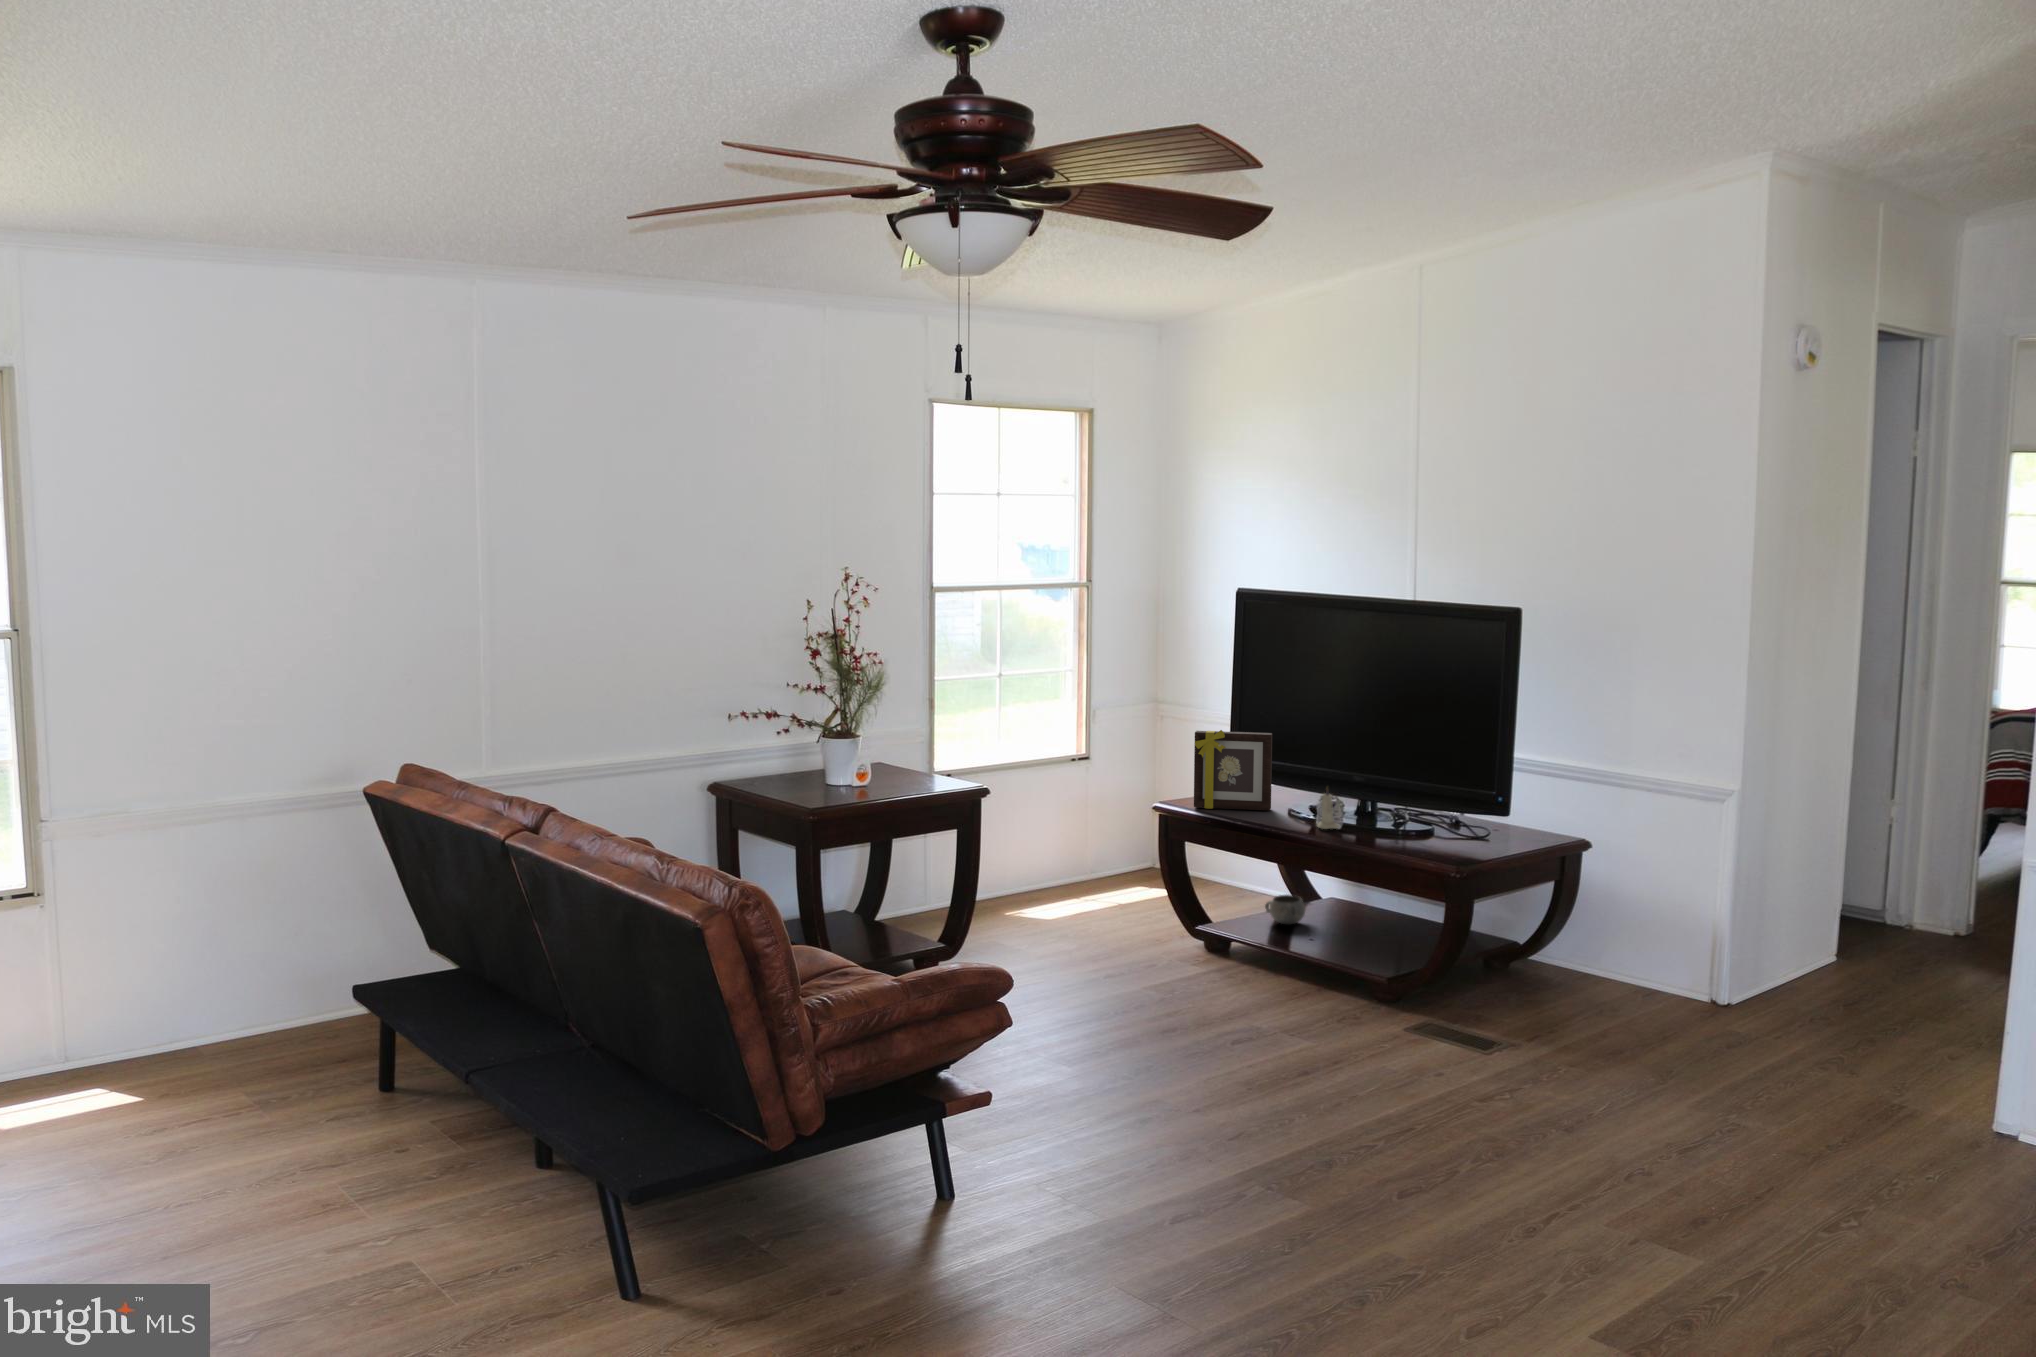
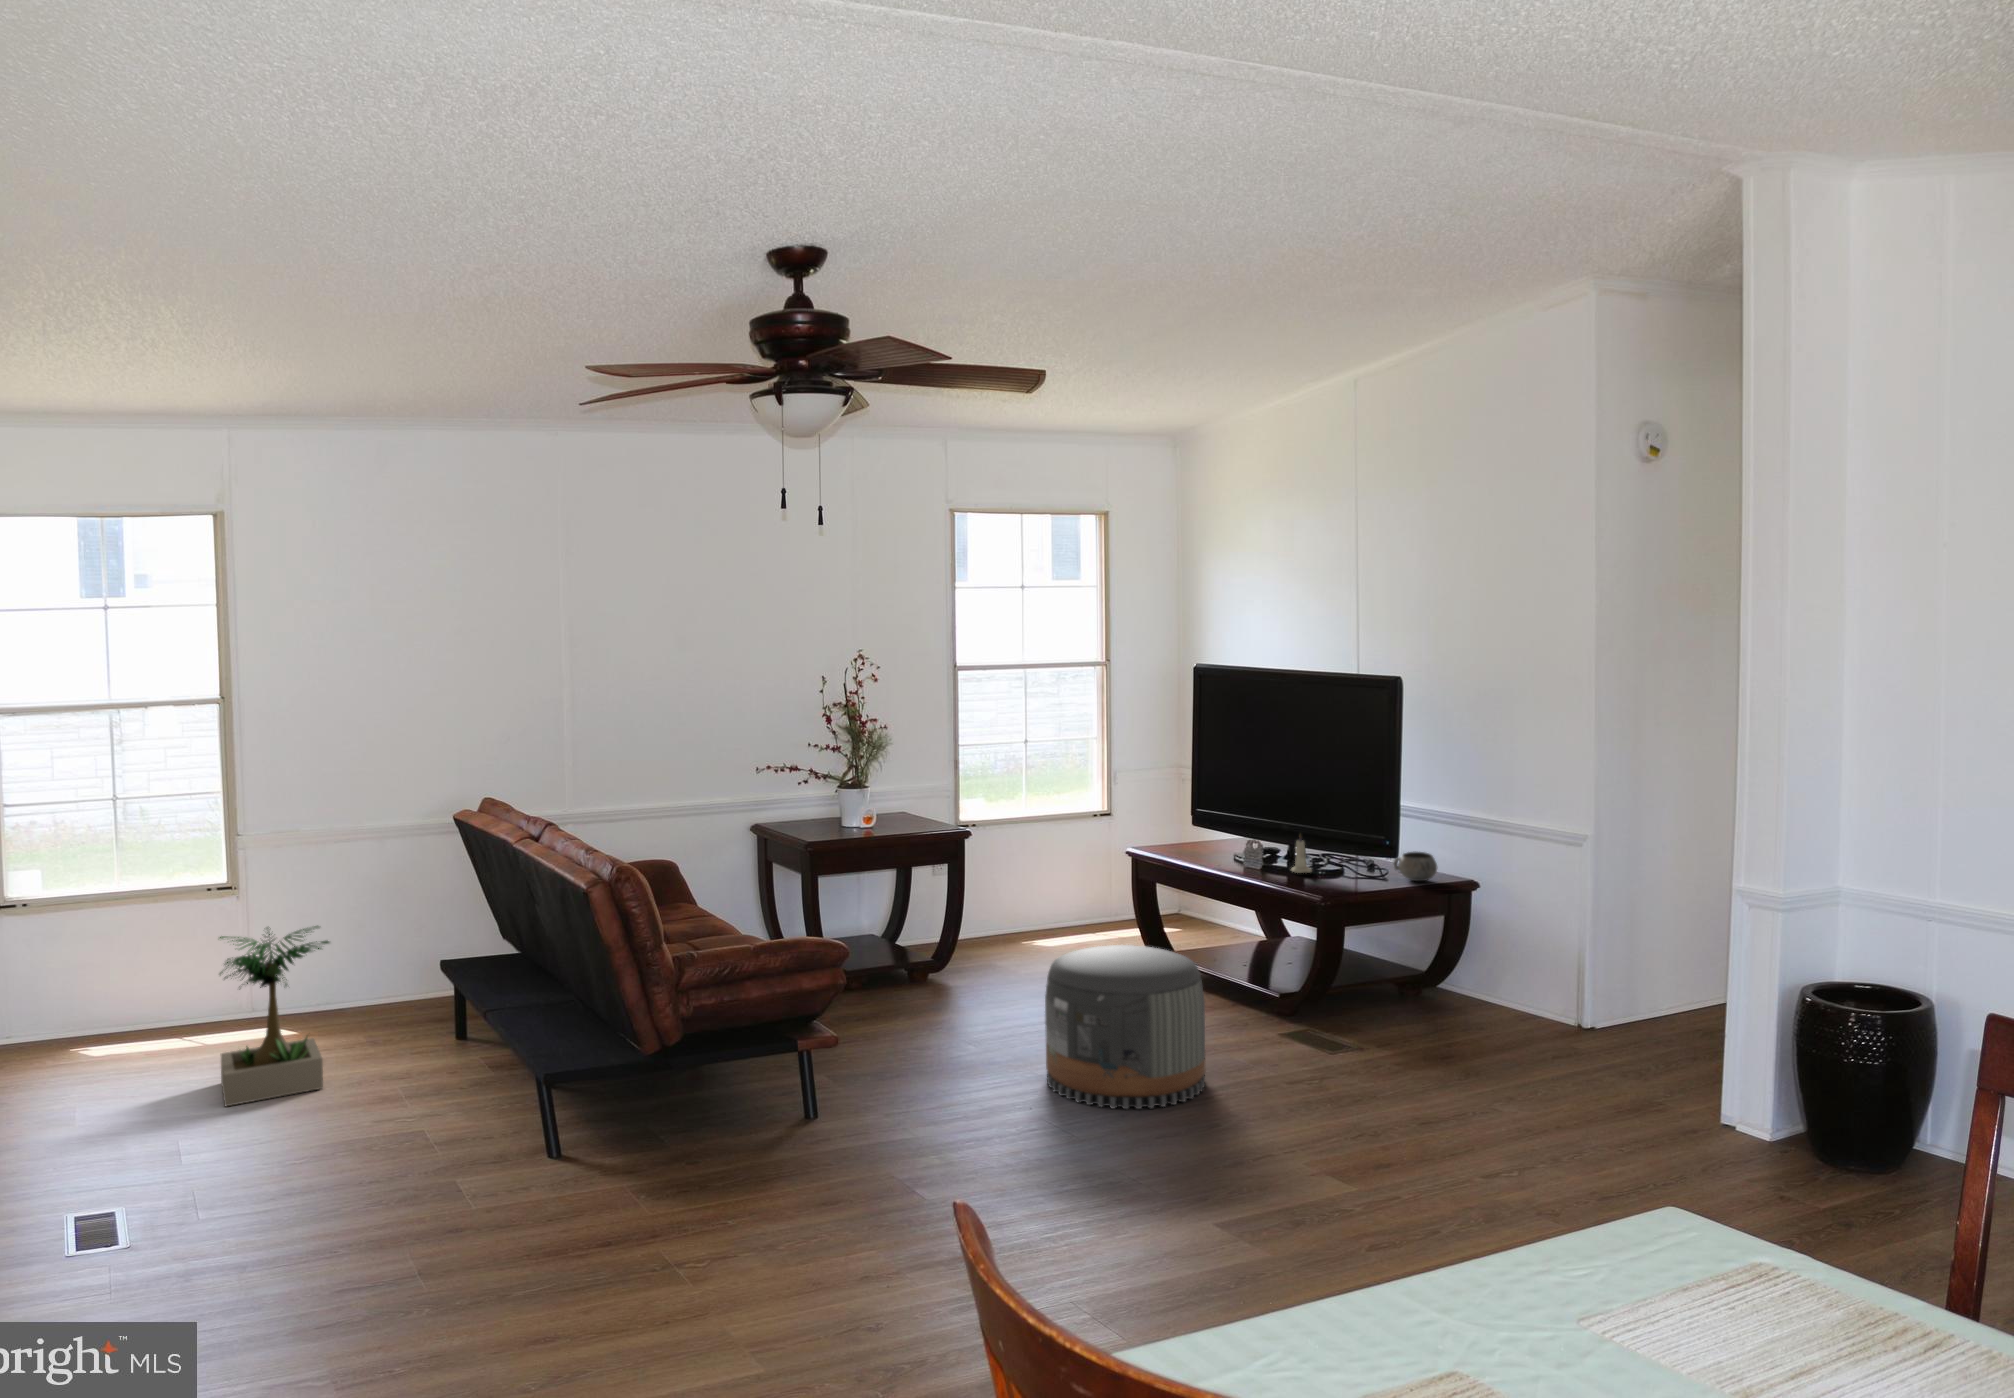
picture frame: present [1194,730,1272,810] -> none [1174,784,1246,858]
potted plant: none [164,890,305,1080] -> present [220,926,329,1107]
decorative bowl: present [1265,895,1305,924] -> present [1394,852,1438,881]
pouf: none [1042,910,1210,1082] -> present [1045,945,1206,1109]

